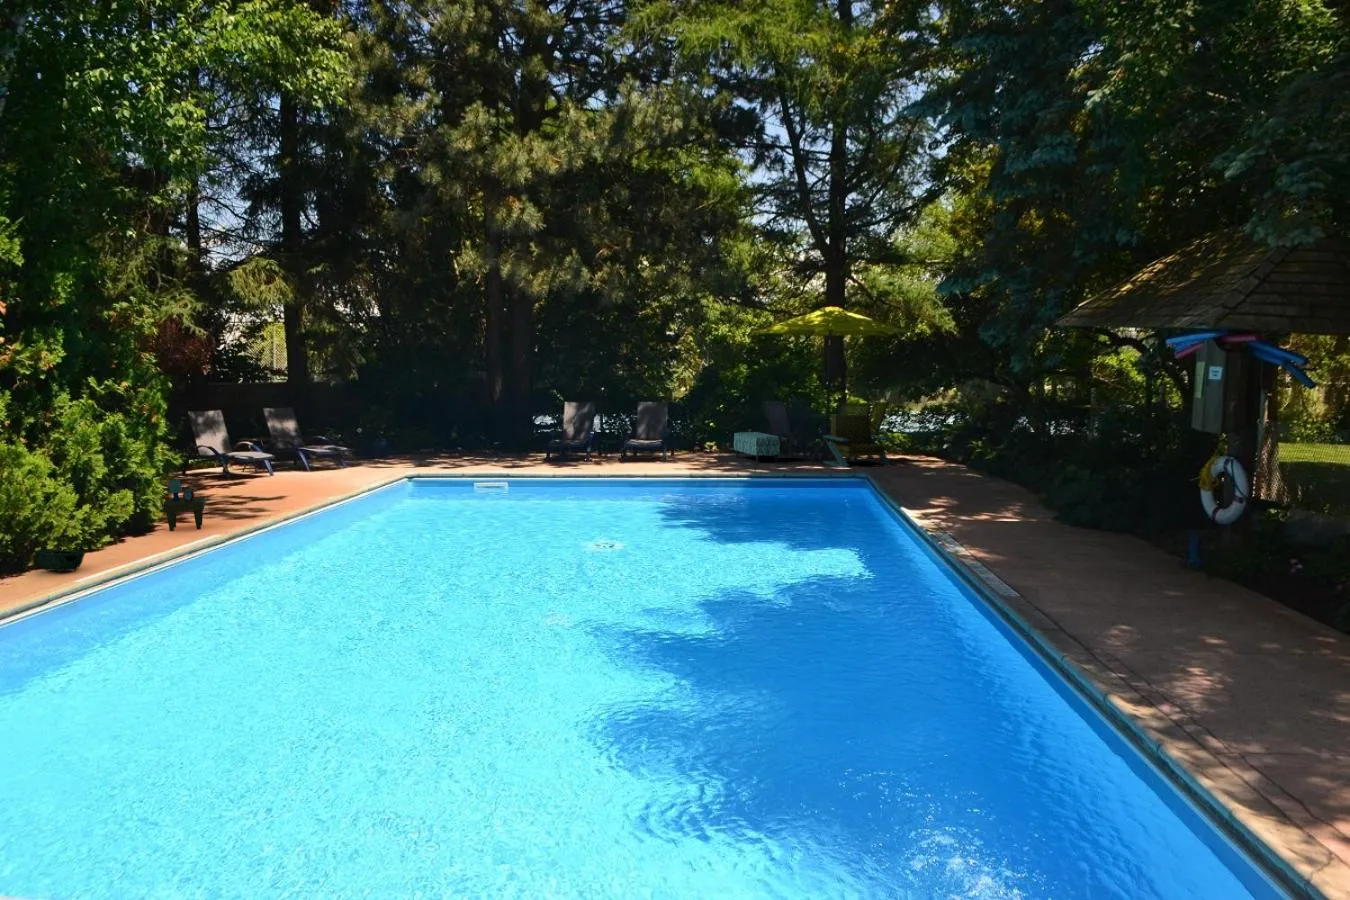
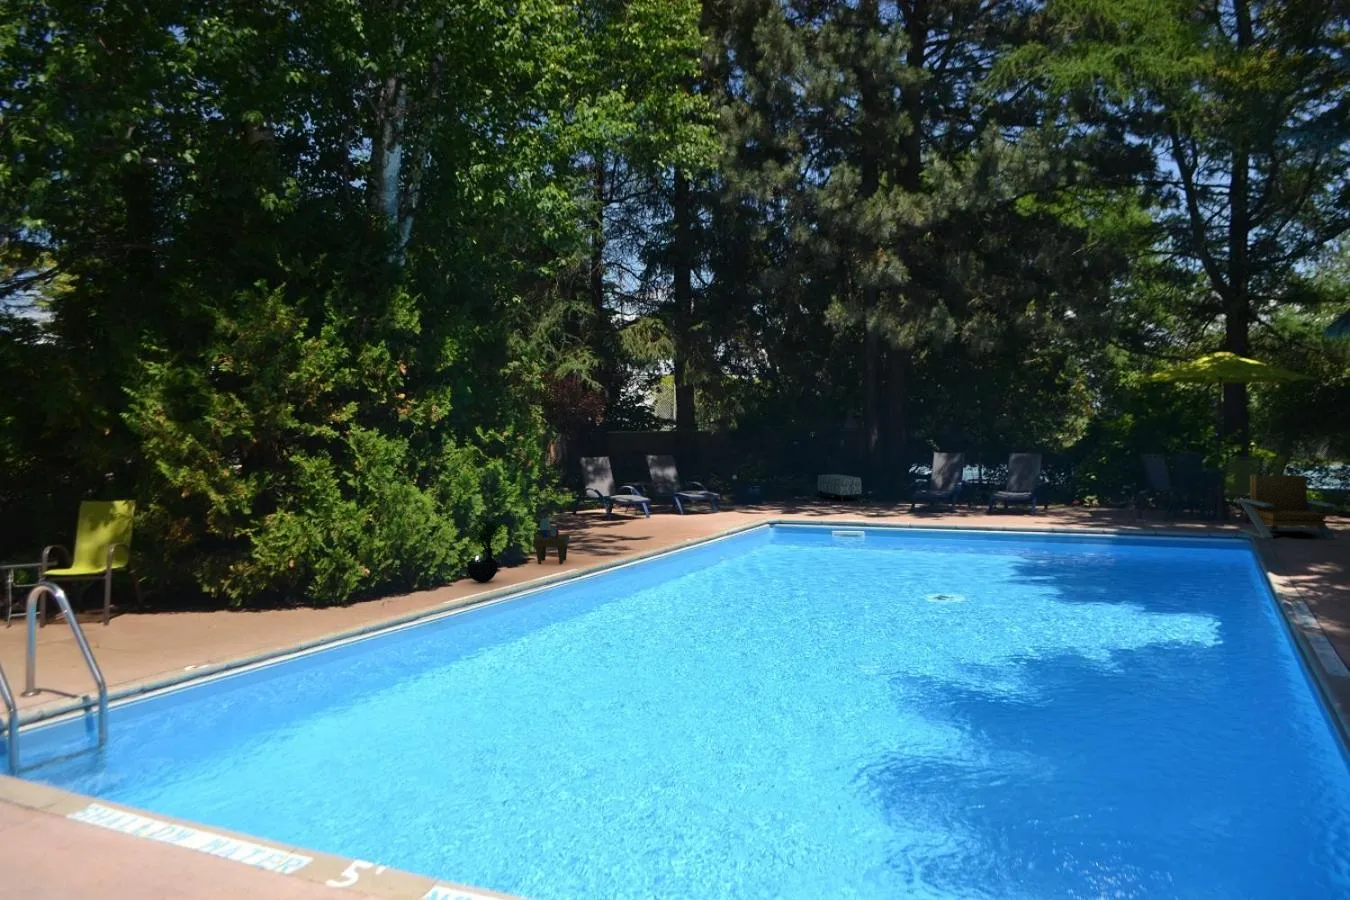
bench: present [734,432,780,463] -> present [818,474,861,502]
potted tree: none [91,477,140,554] -> present [467,517,503,582]
woven basket: present [35,550,85,572] -> none [419,576,454,597]

